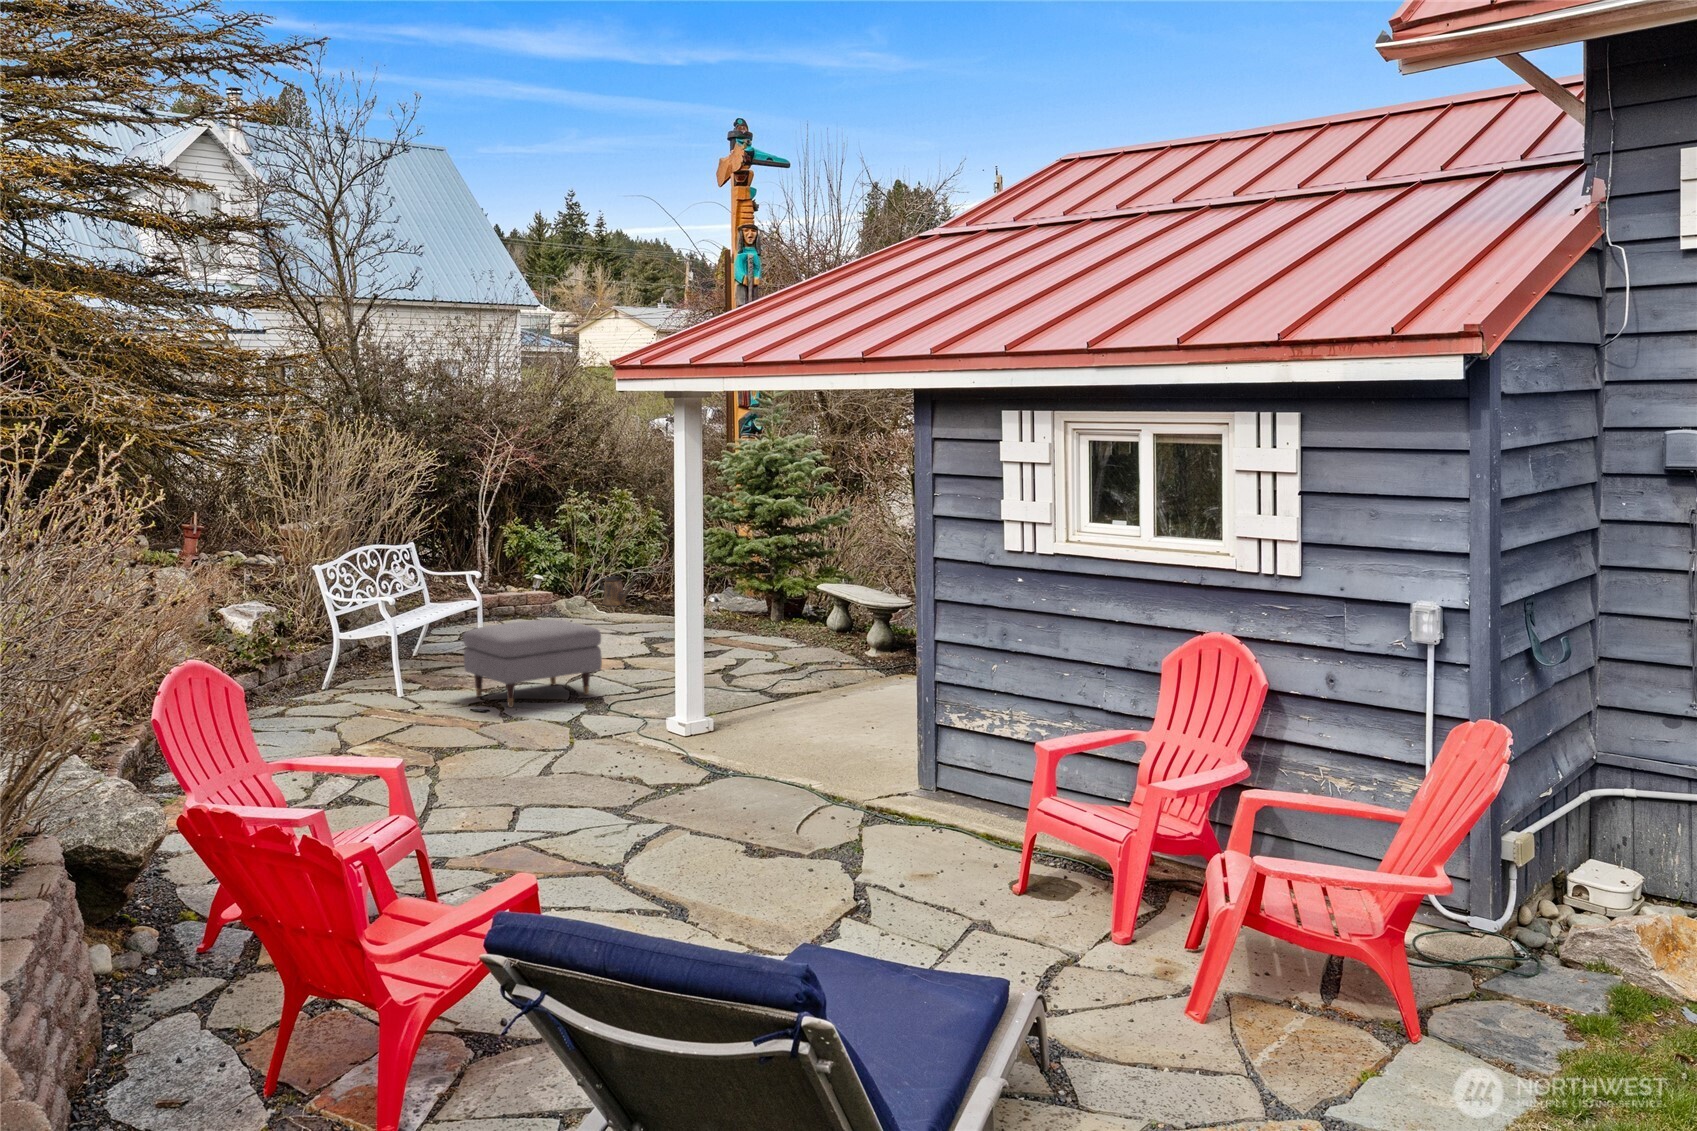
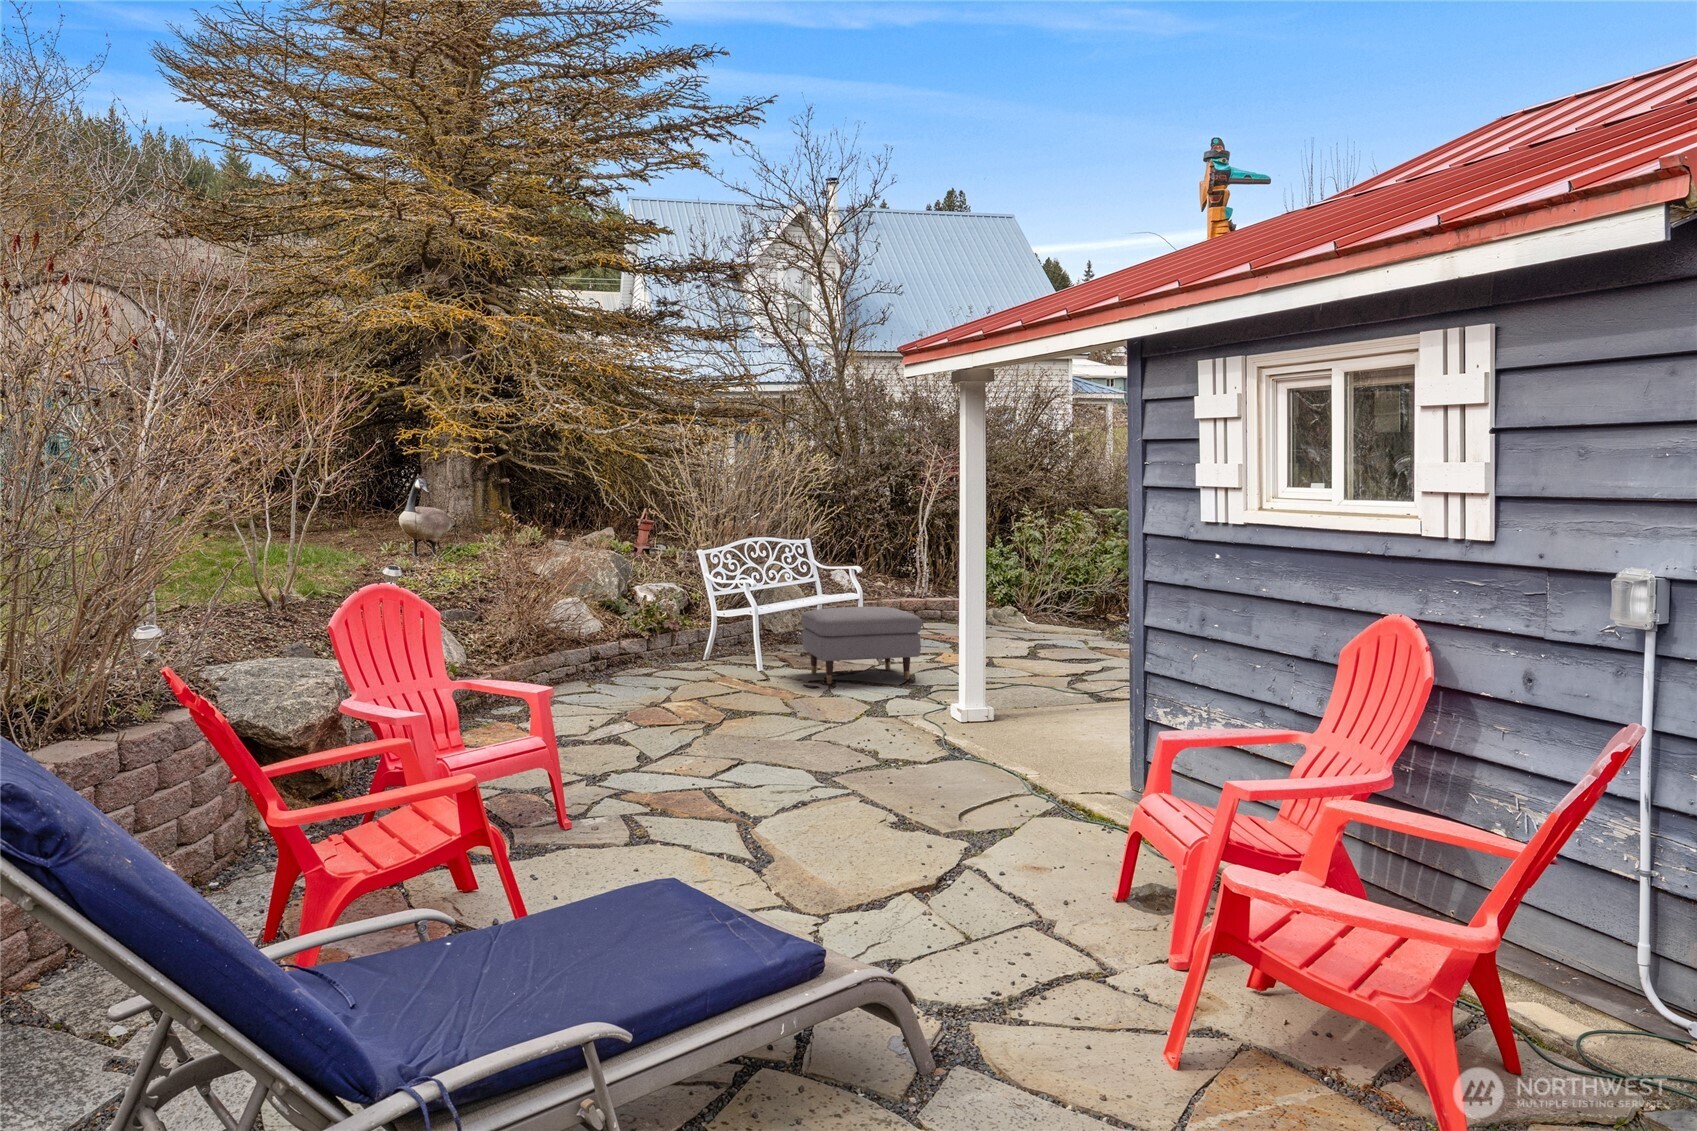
watering can: present [599,576,638,606] -> none [1010,584,1042,613]

